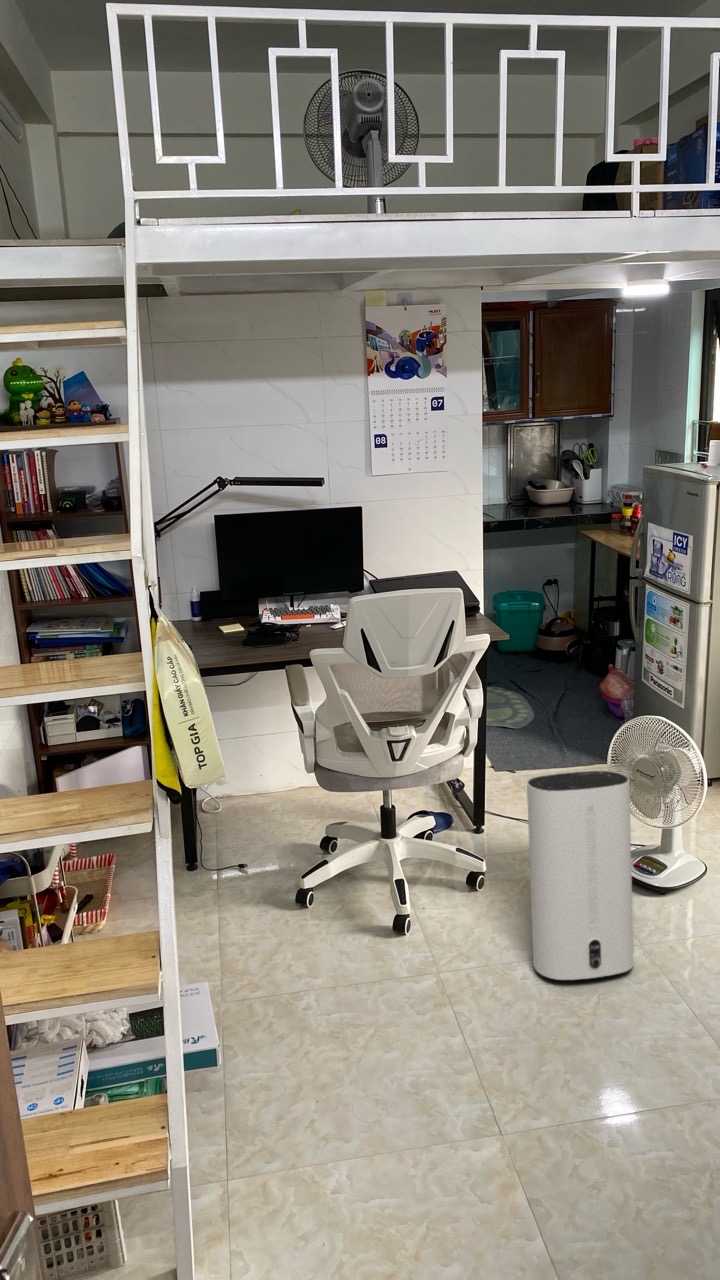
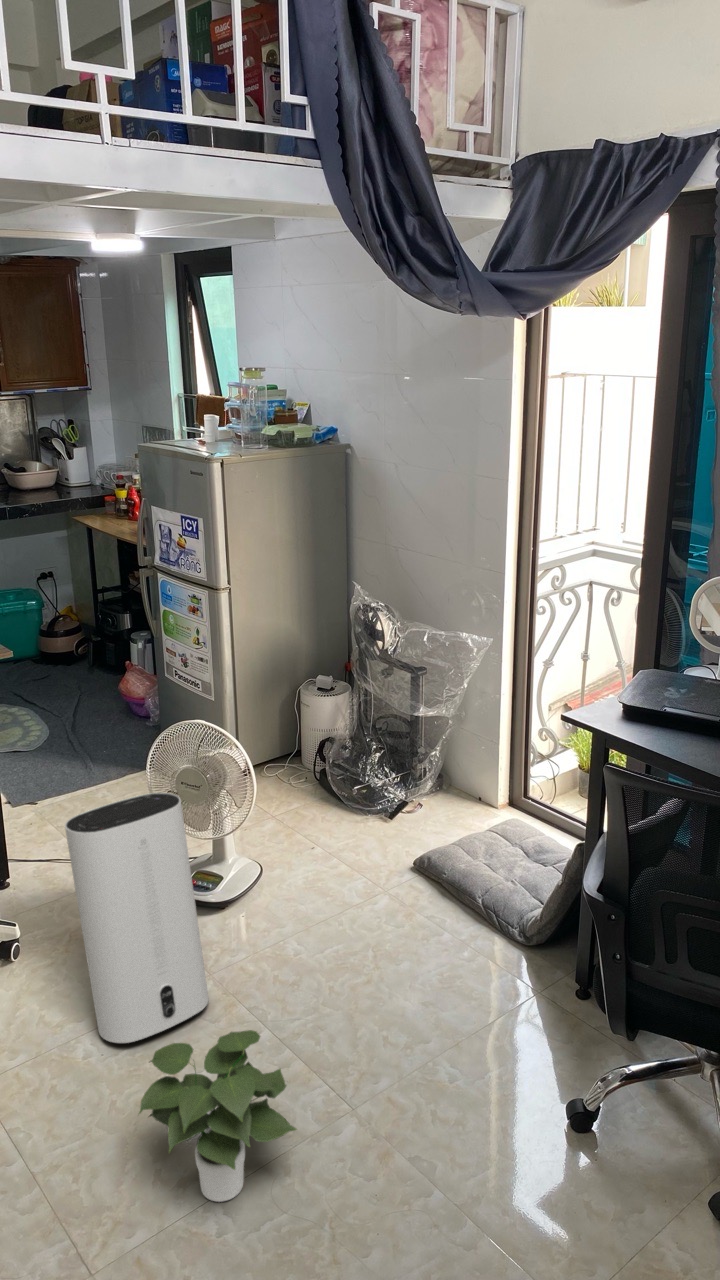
potted plant: none [550,980,691,1130] -> present [139,1030,297,1202]

